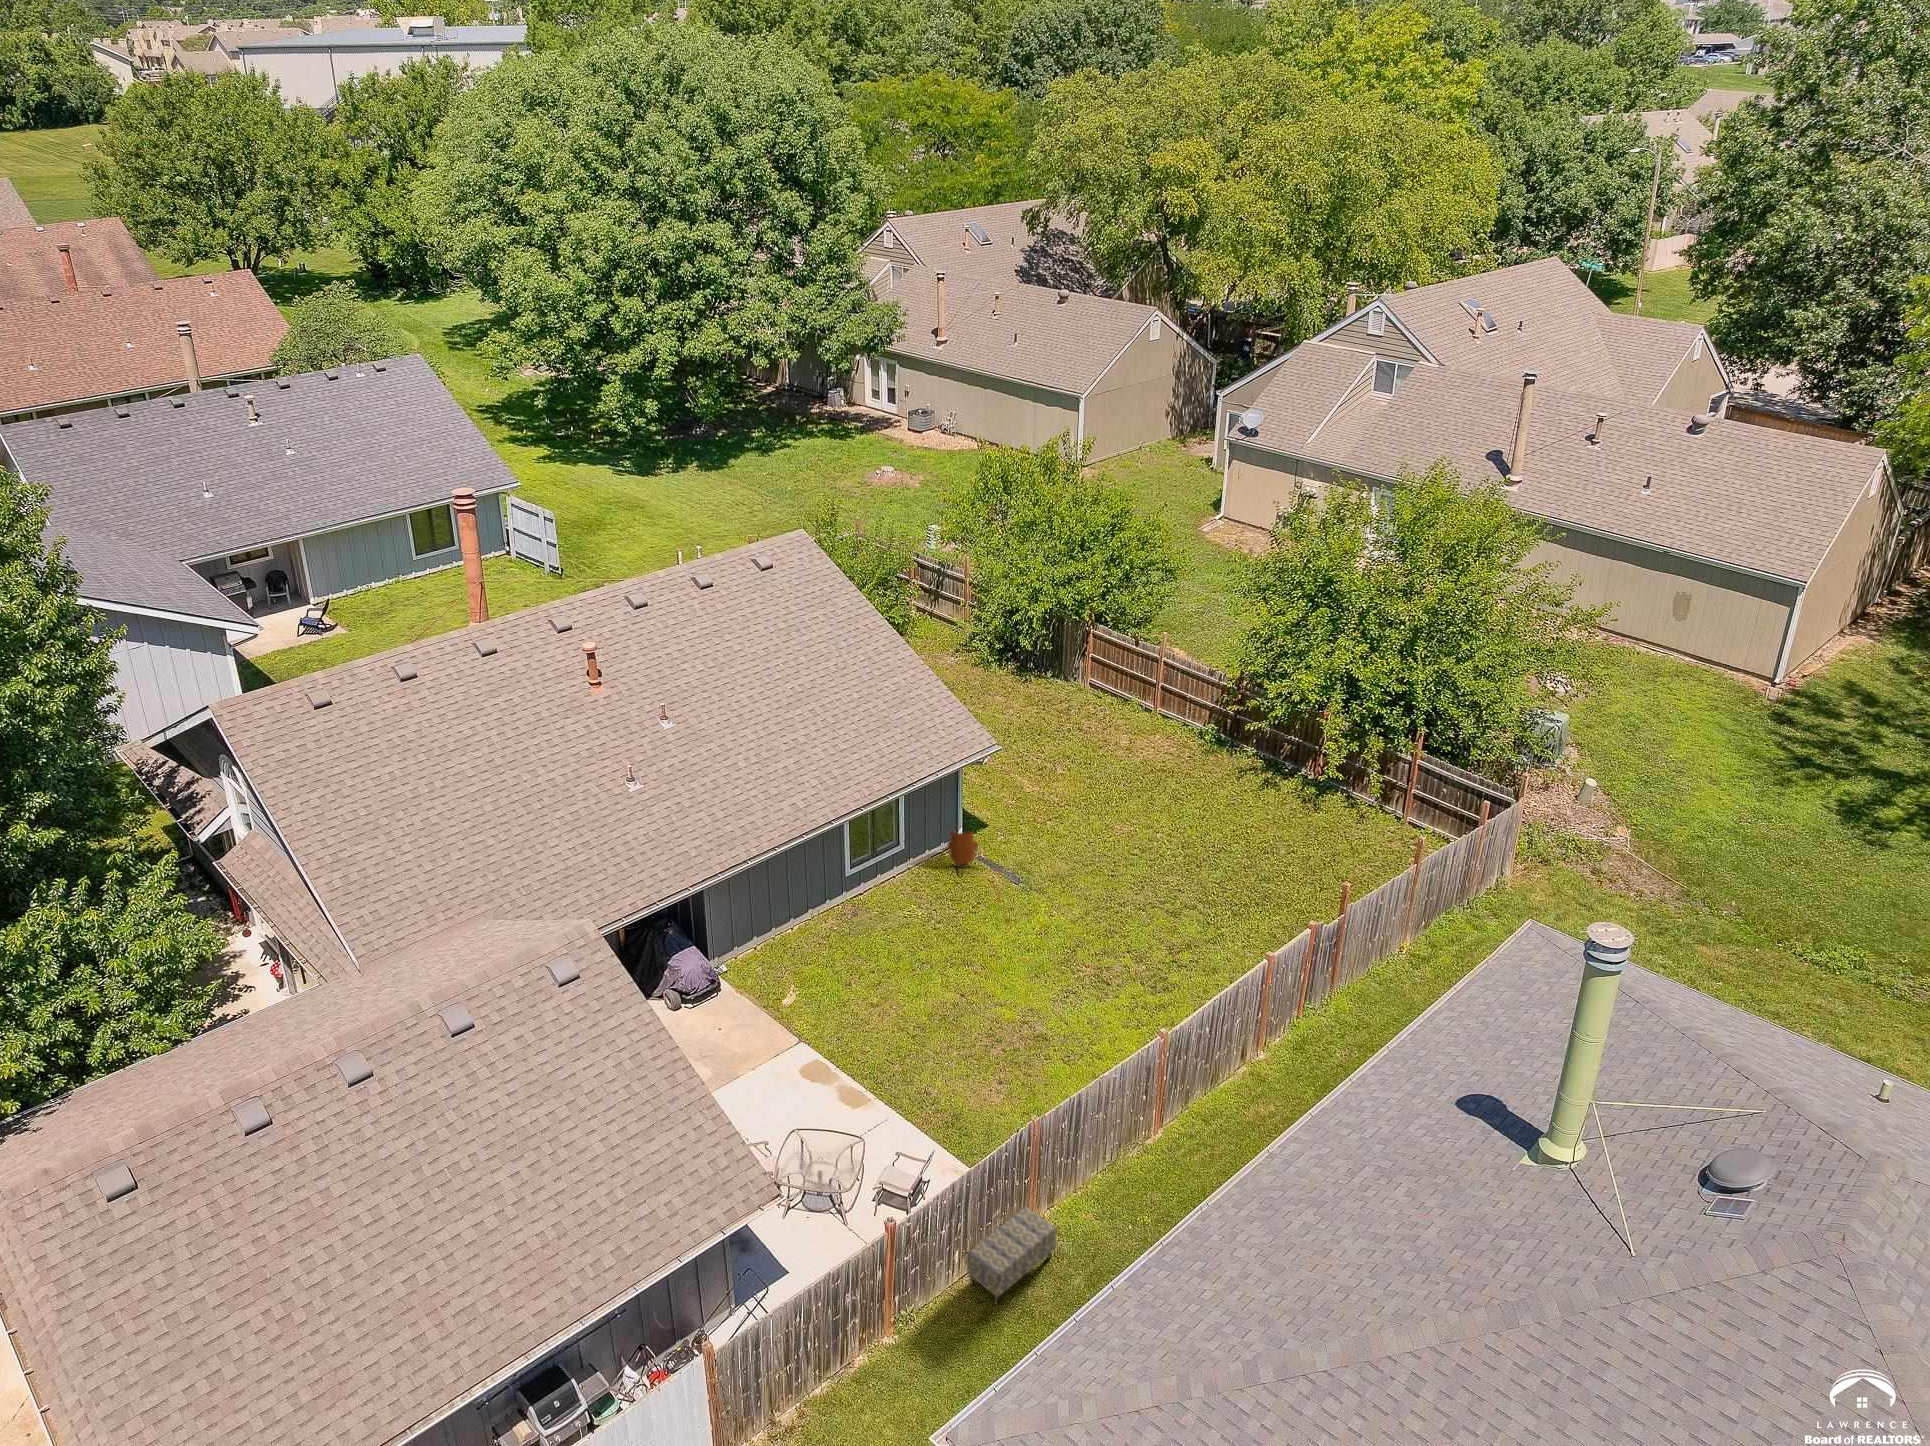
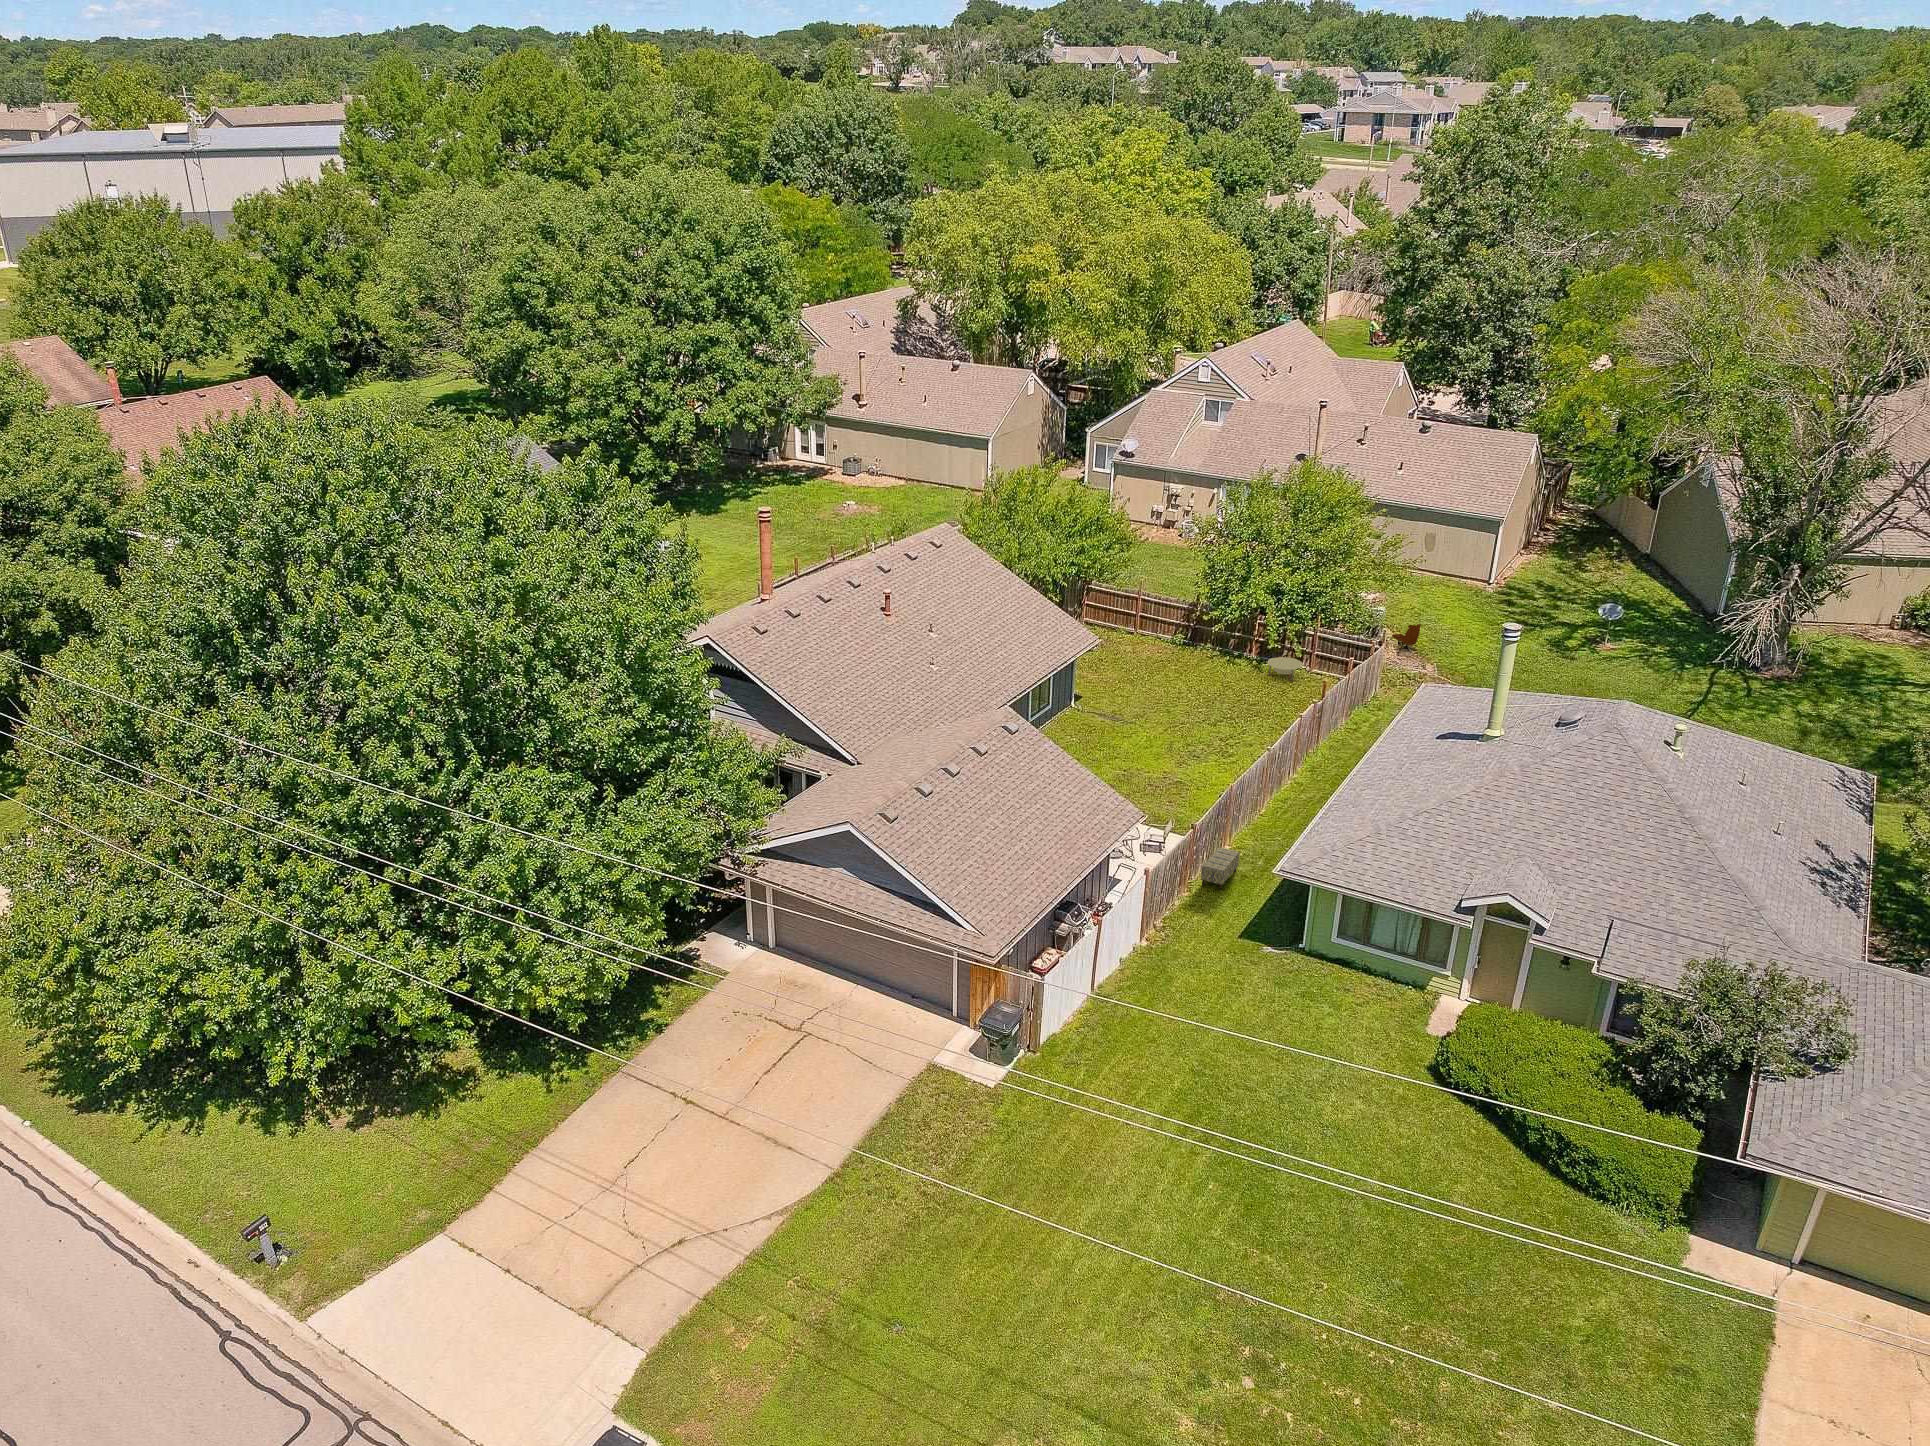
round table: none [1328,785,1386,830] -> present [1267,657,1303,682]
lounge chair: present [947,832,978,872] -> present [1392,624,1421,653]

